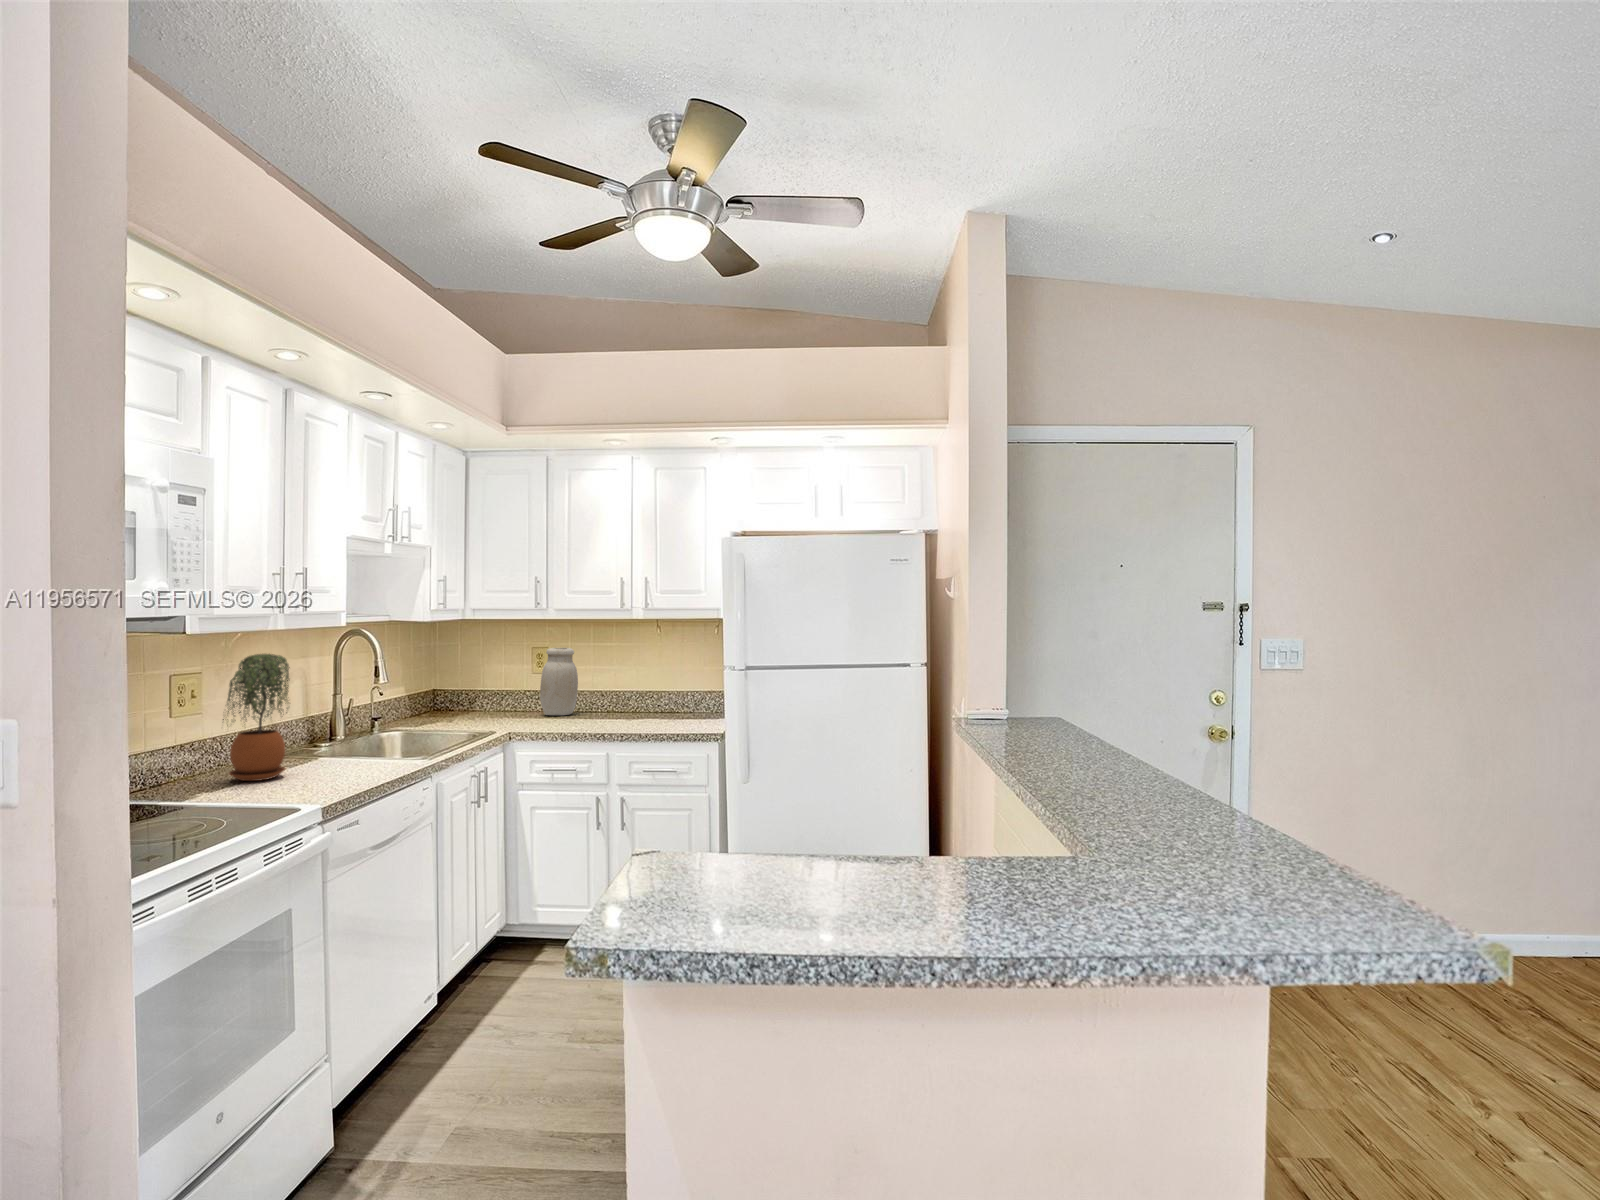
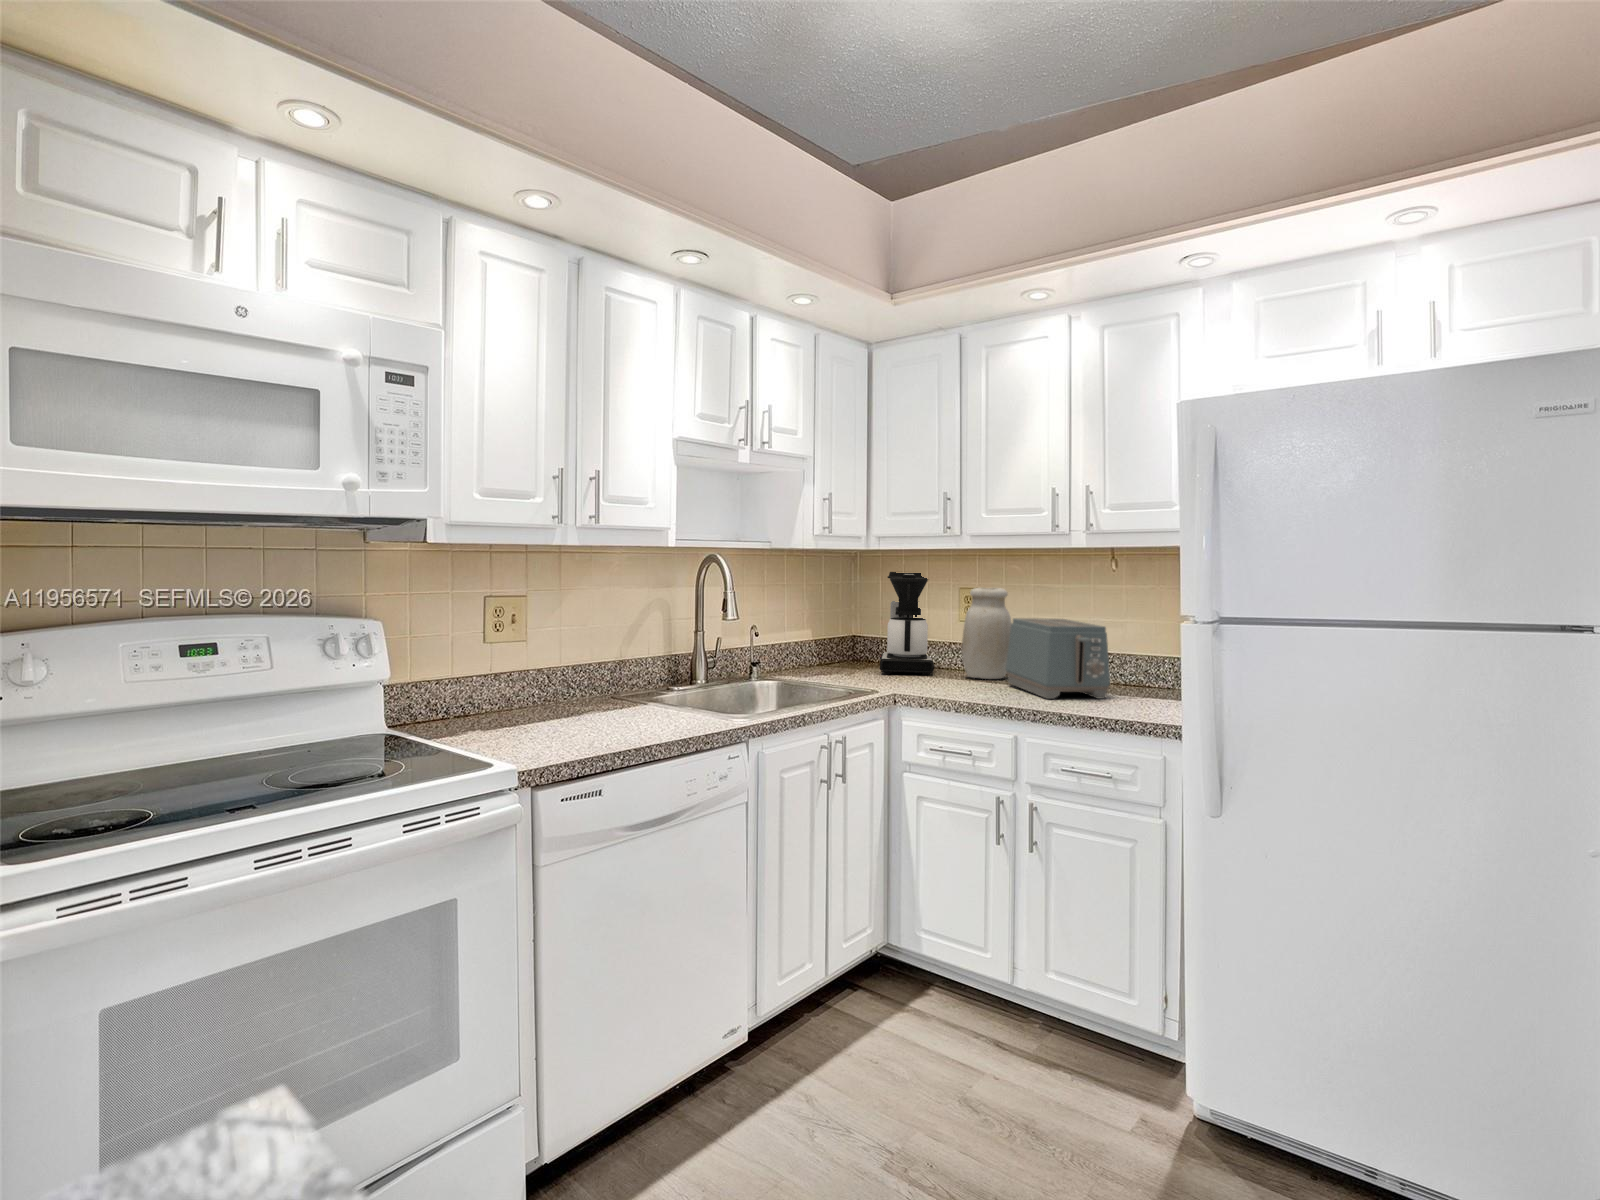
coffee maker: none [461,636,517,719] -> present [880,572,934,675]
potted plant: present [223,654,290,781] -> none [511,573,584,722]
toaster: none [580,668,658,725] -> present [1006,618,1110,699]

